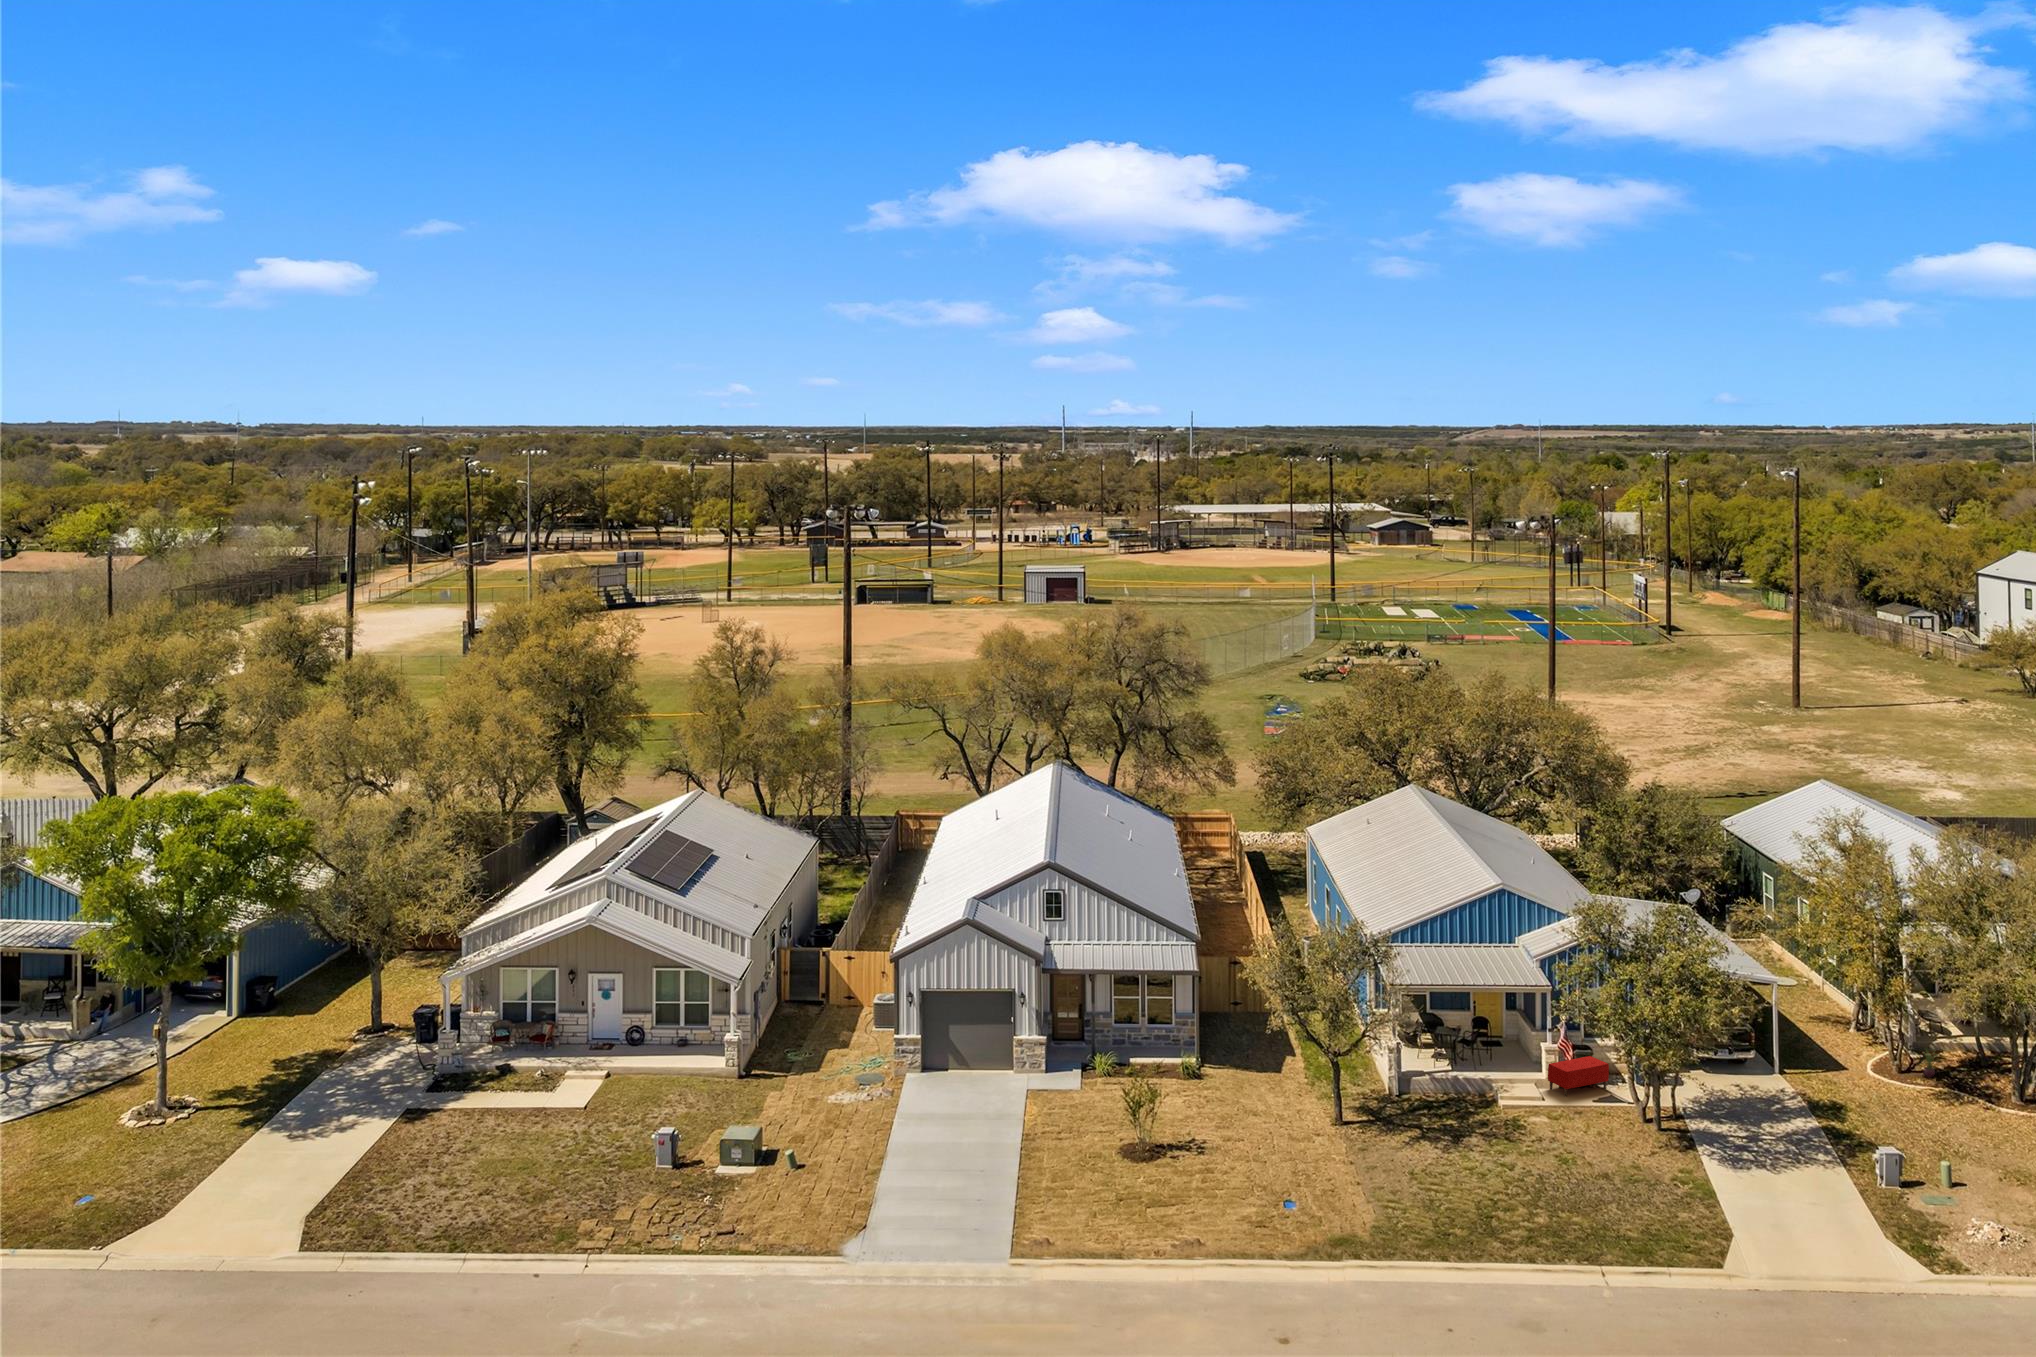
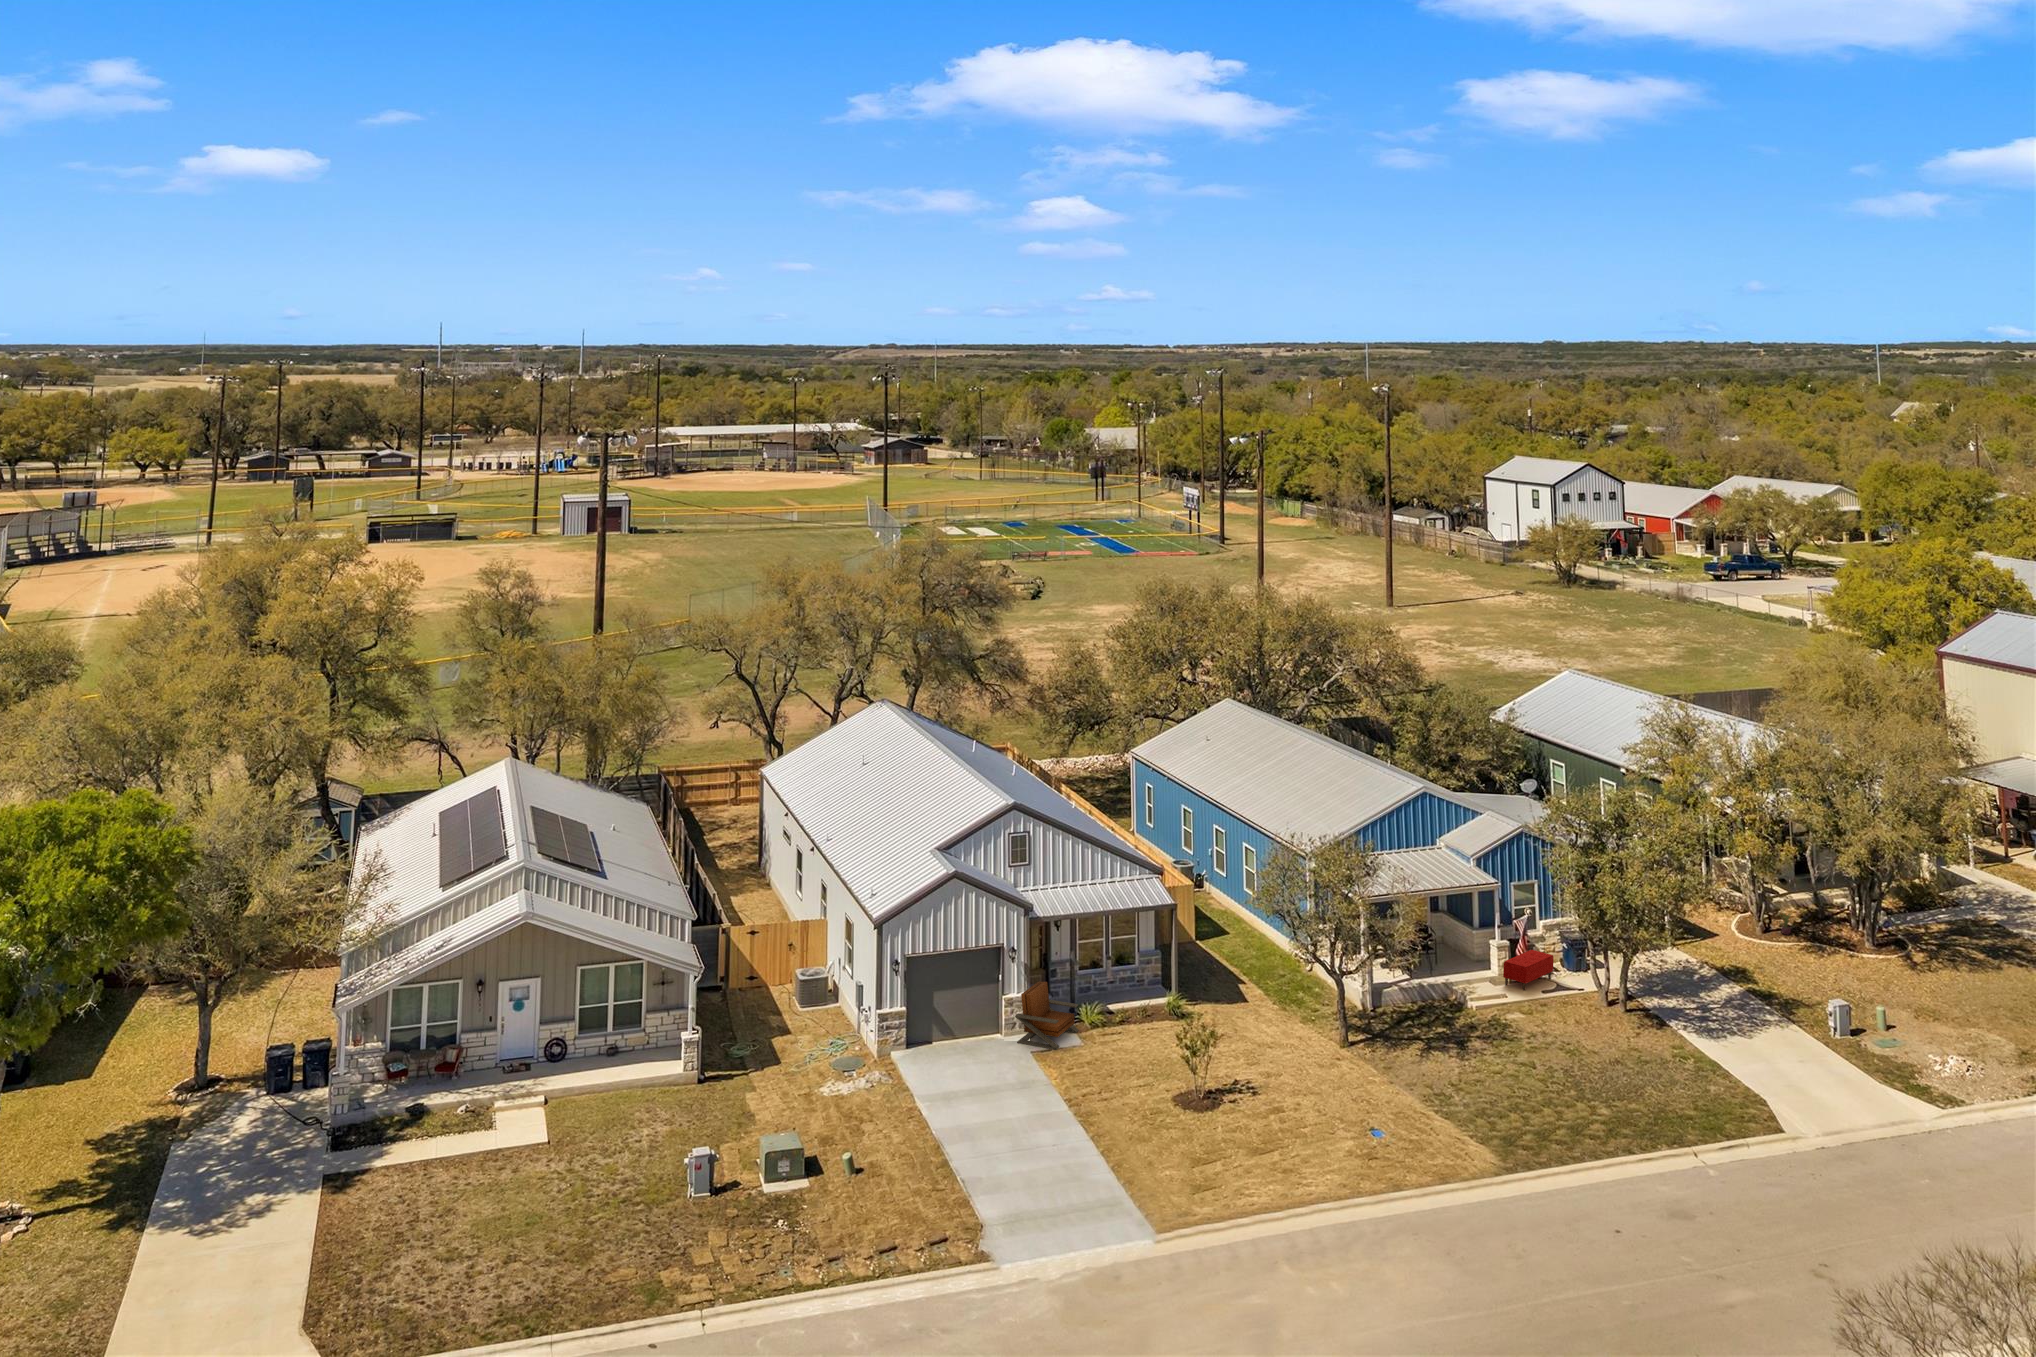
lounge chair: none [1022,1026,1087,1091] -> present [1015,981,1079,1050]

